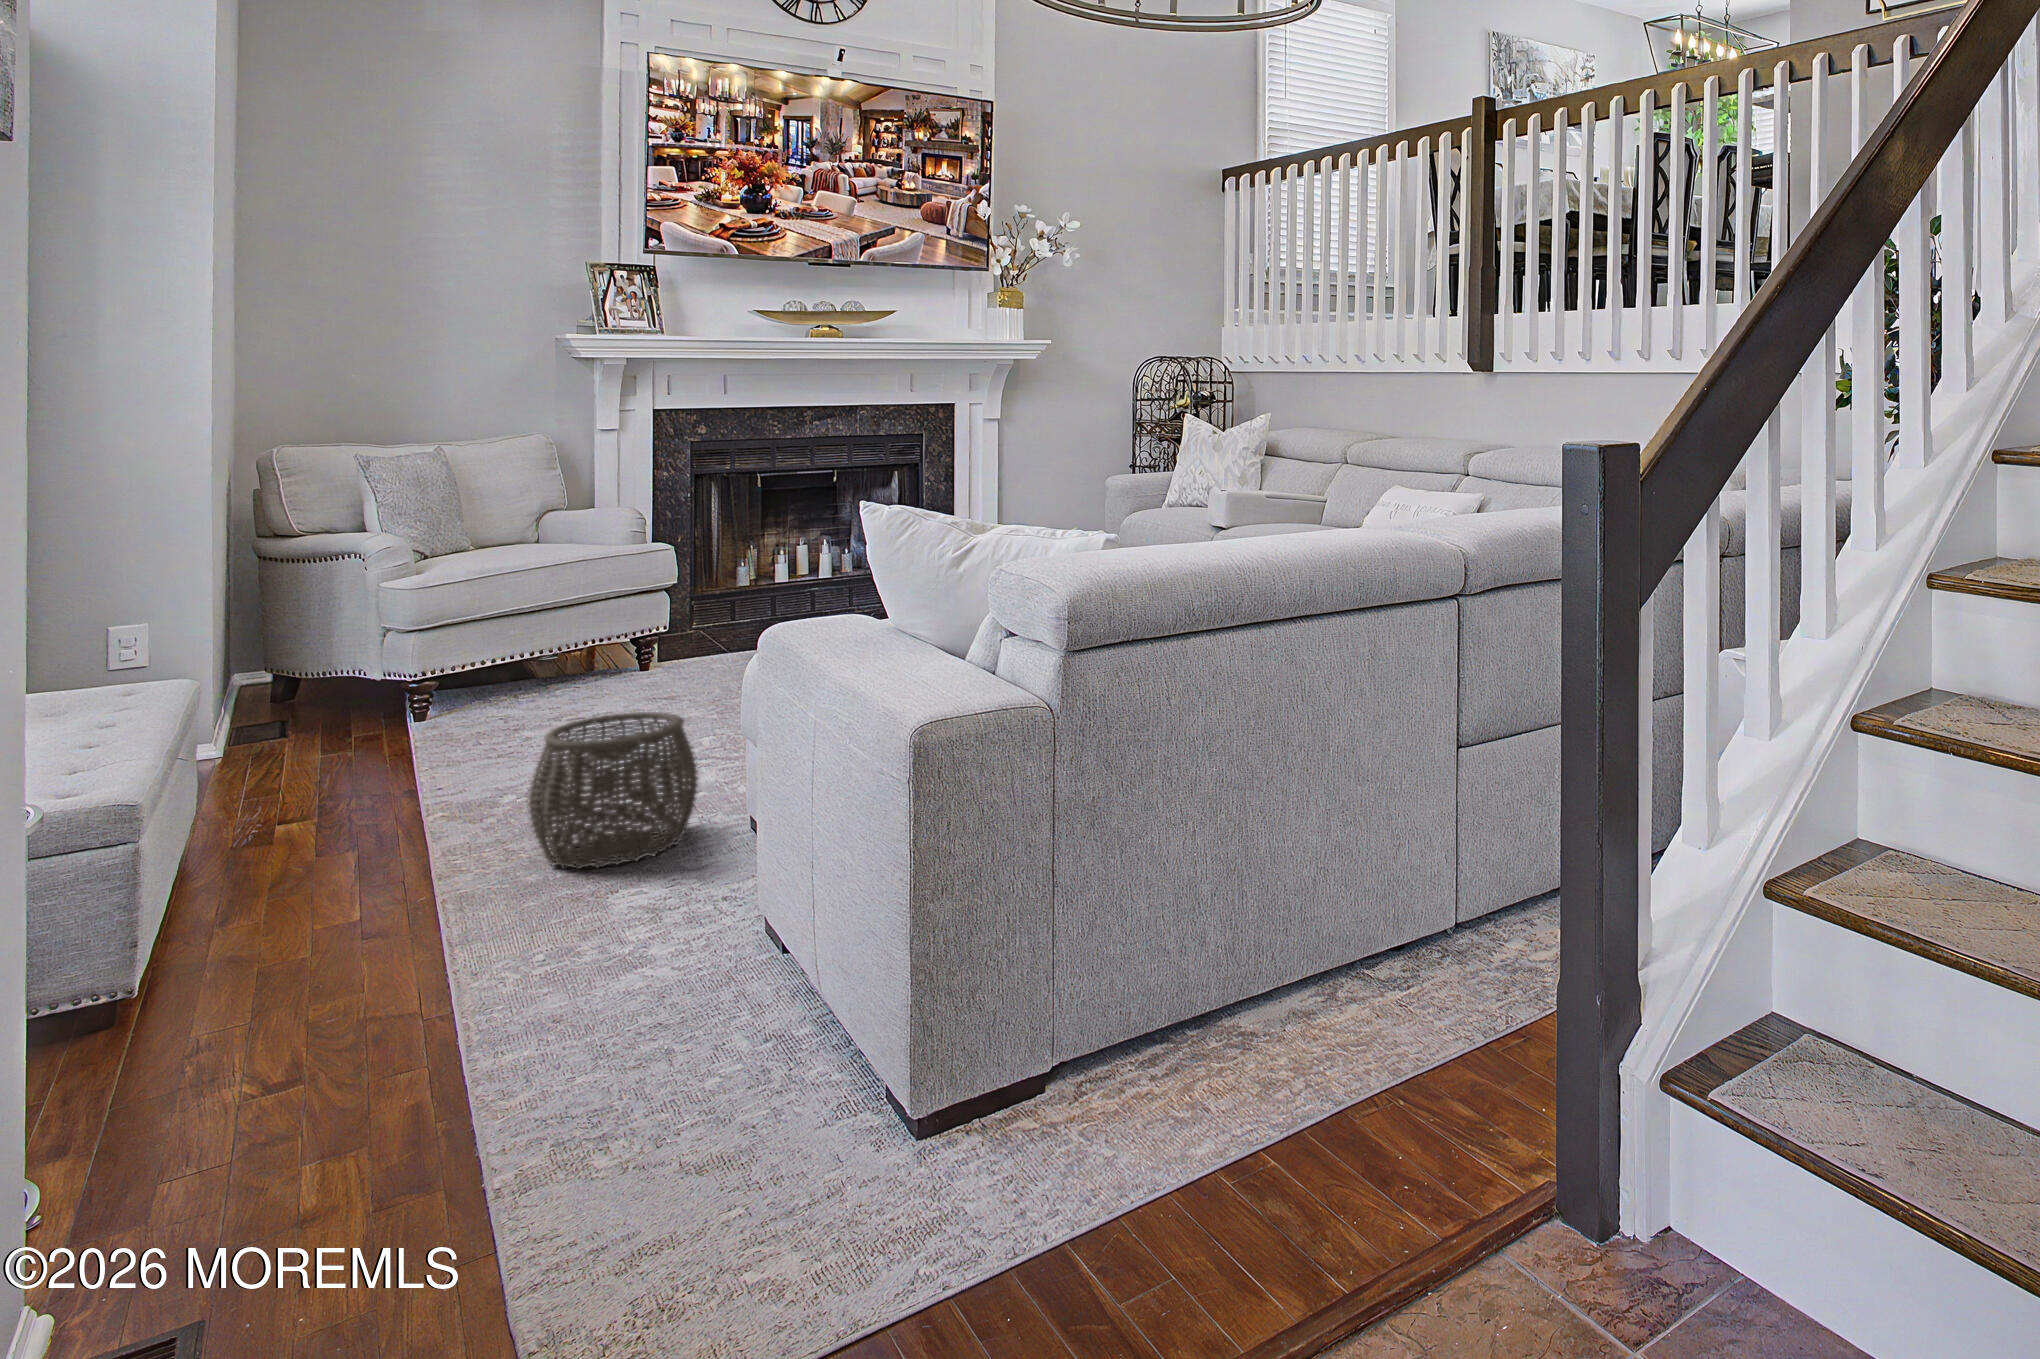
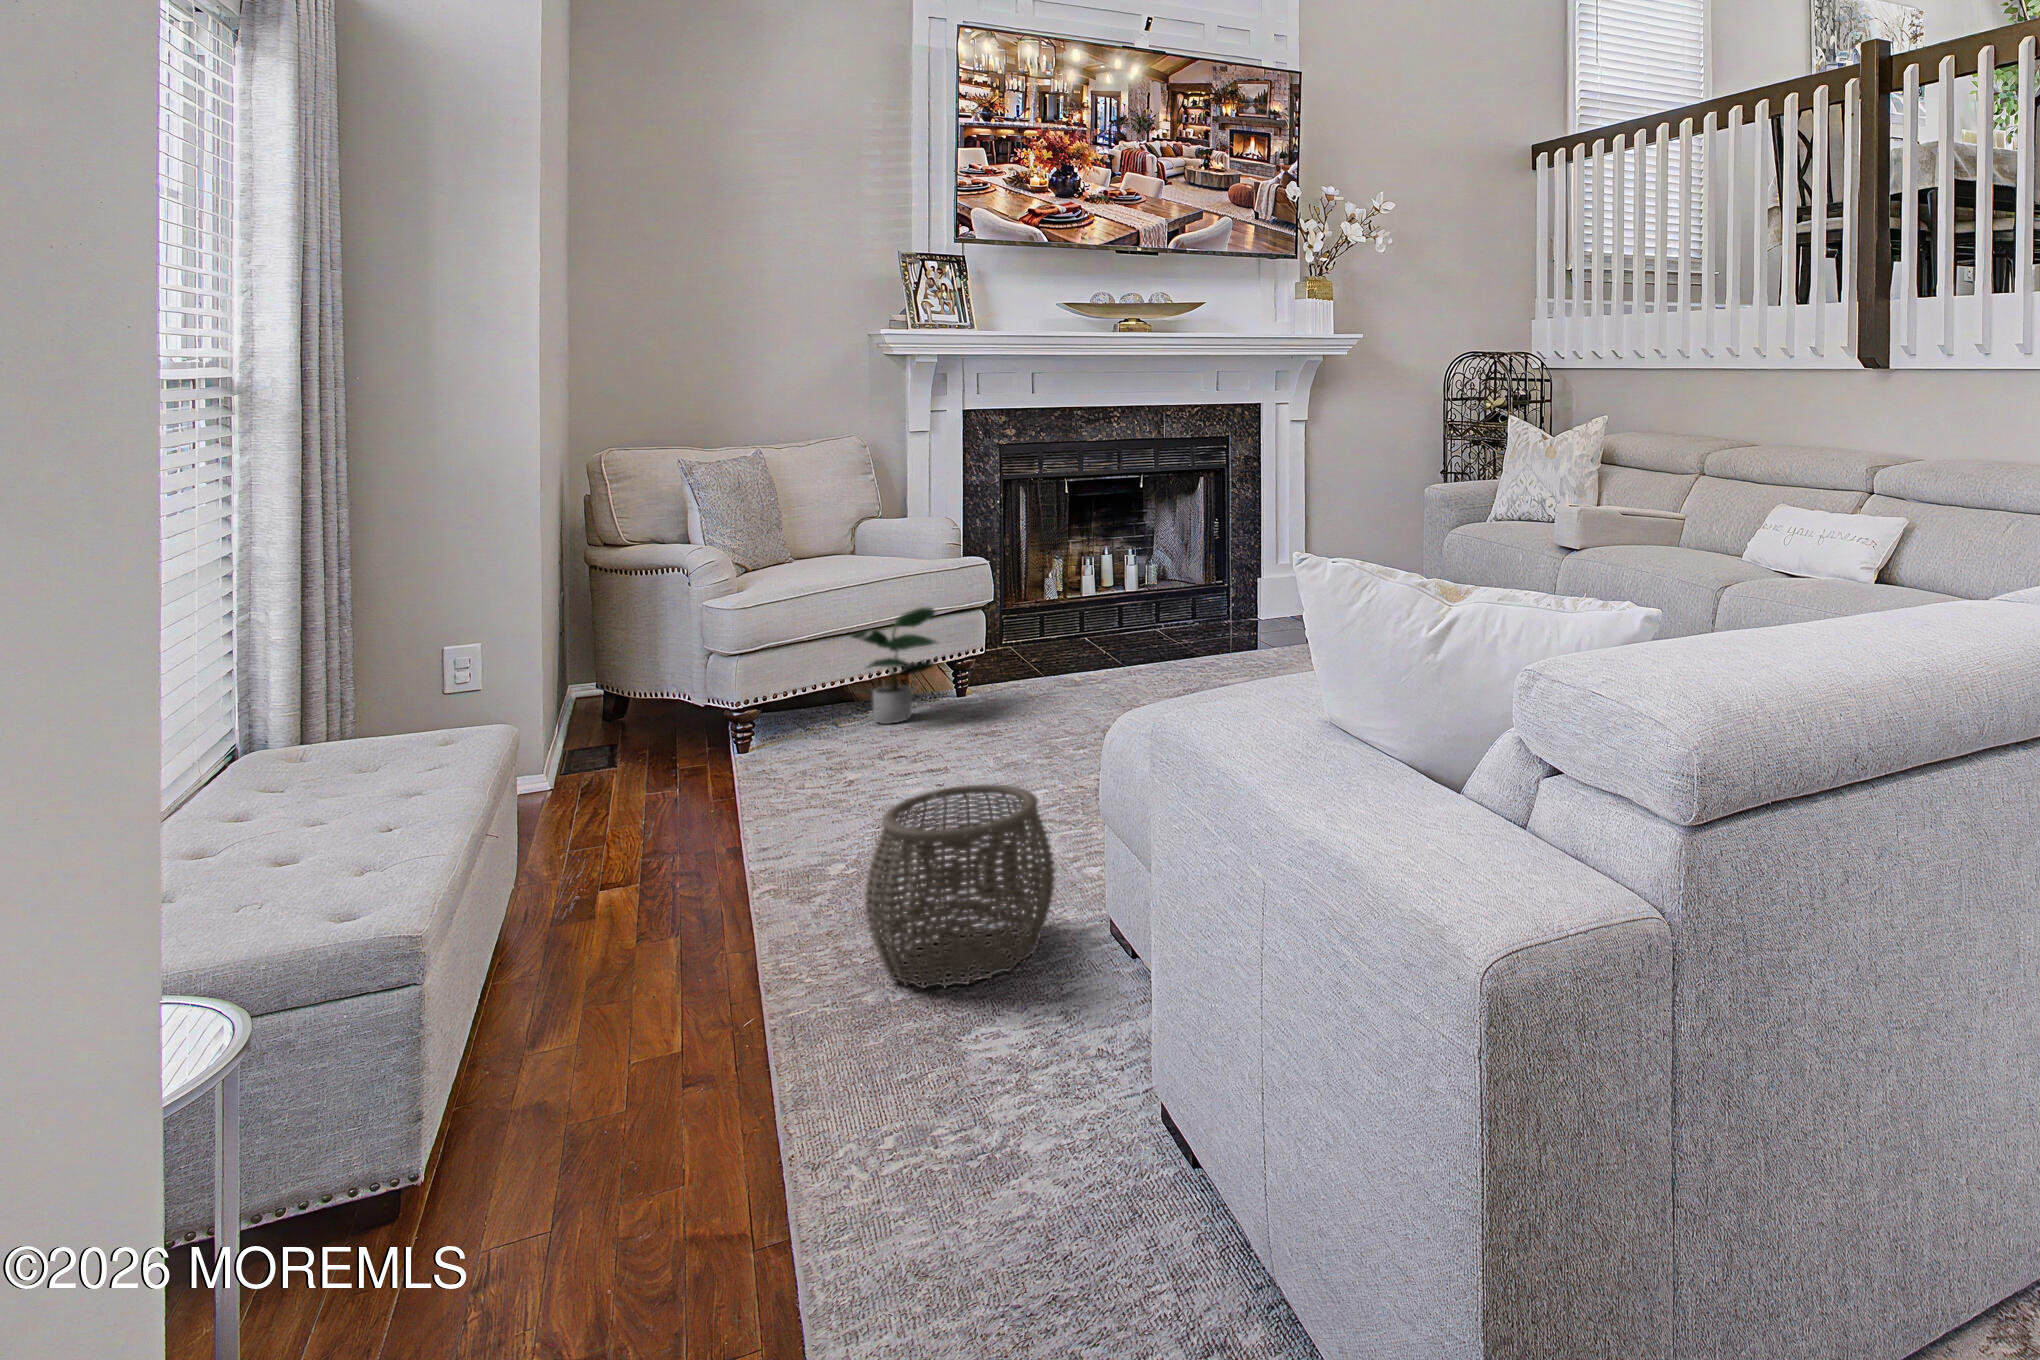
potted plant: none [516,590,618,697] -> present [851,608,937,724]

